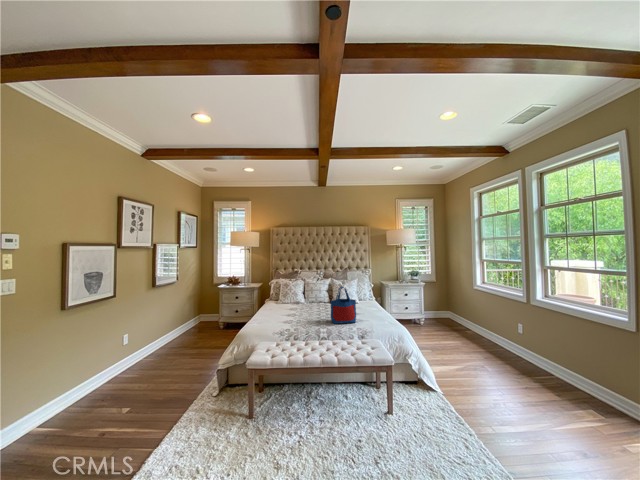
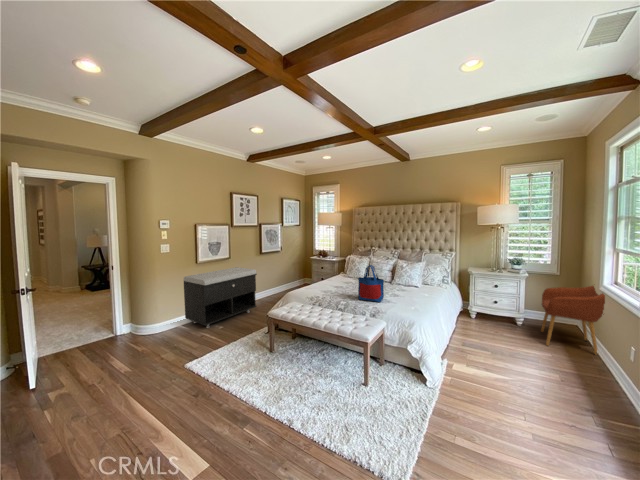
armchair: none [428,281,473,334] -> present [541,286,605,355]
storage bench: none [32,309,170,426] -> present [184,267,257,328]

